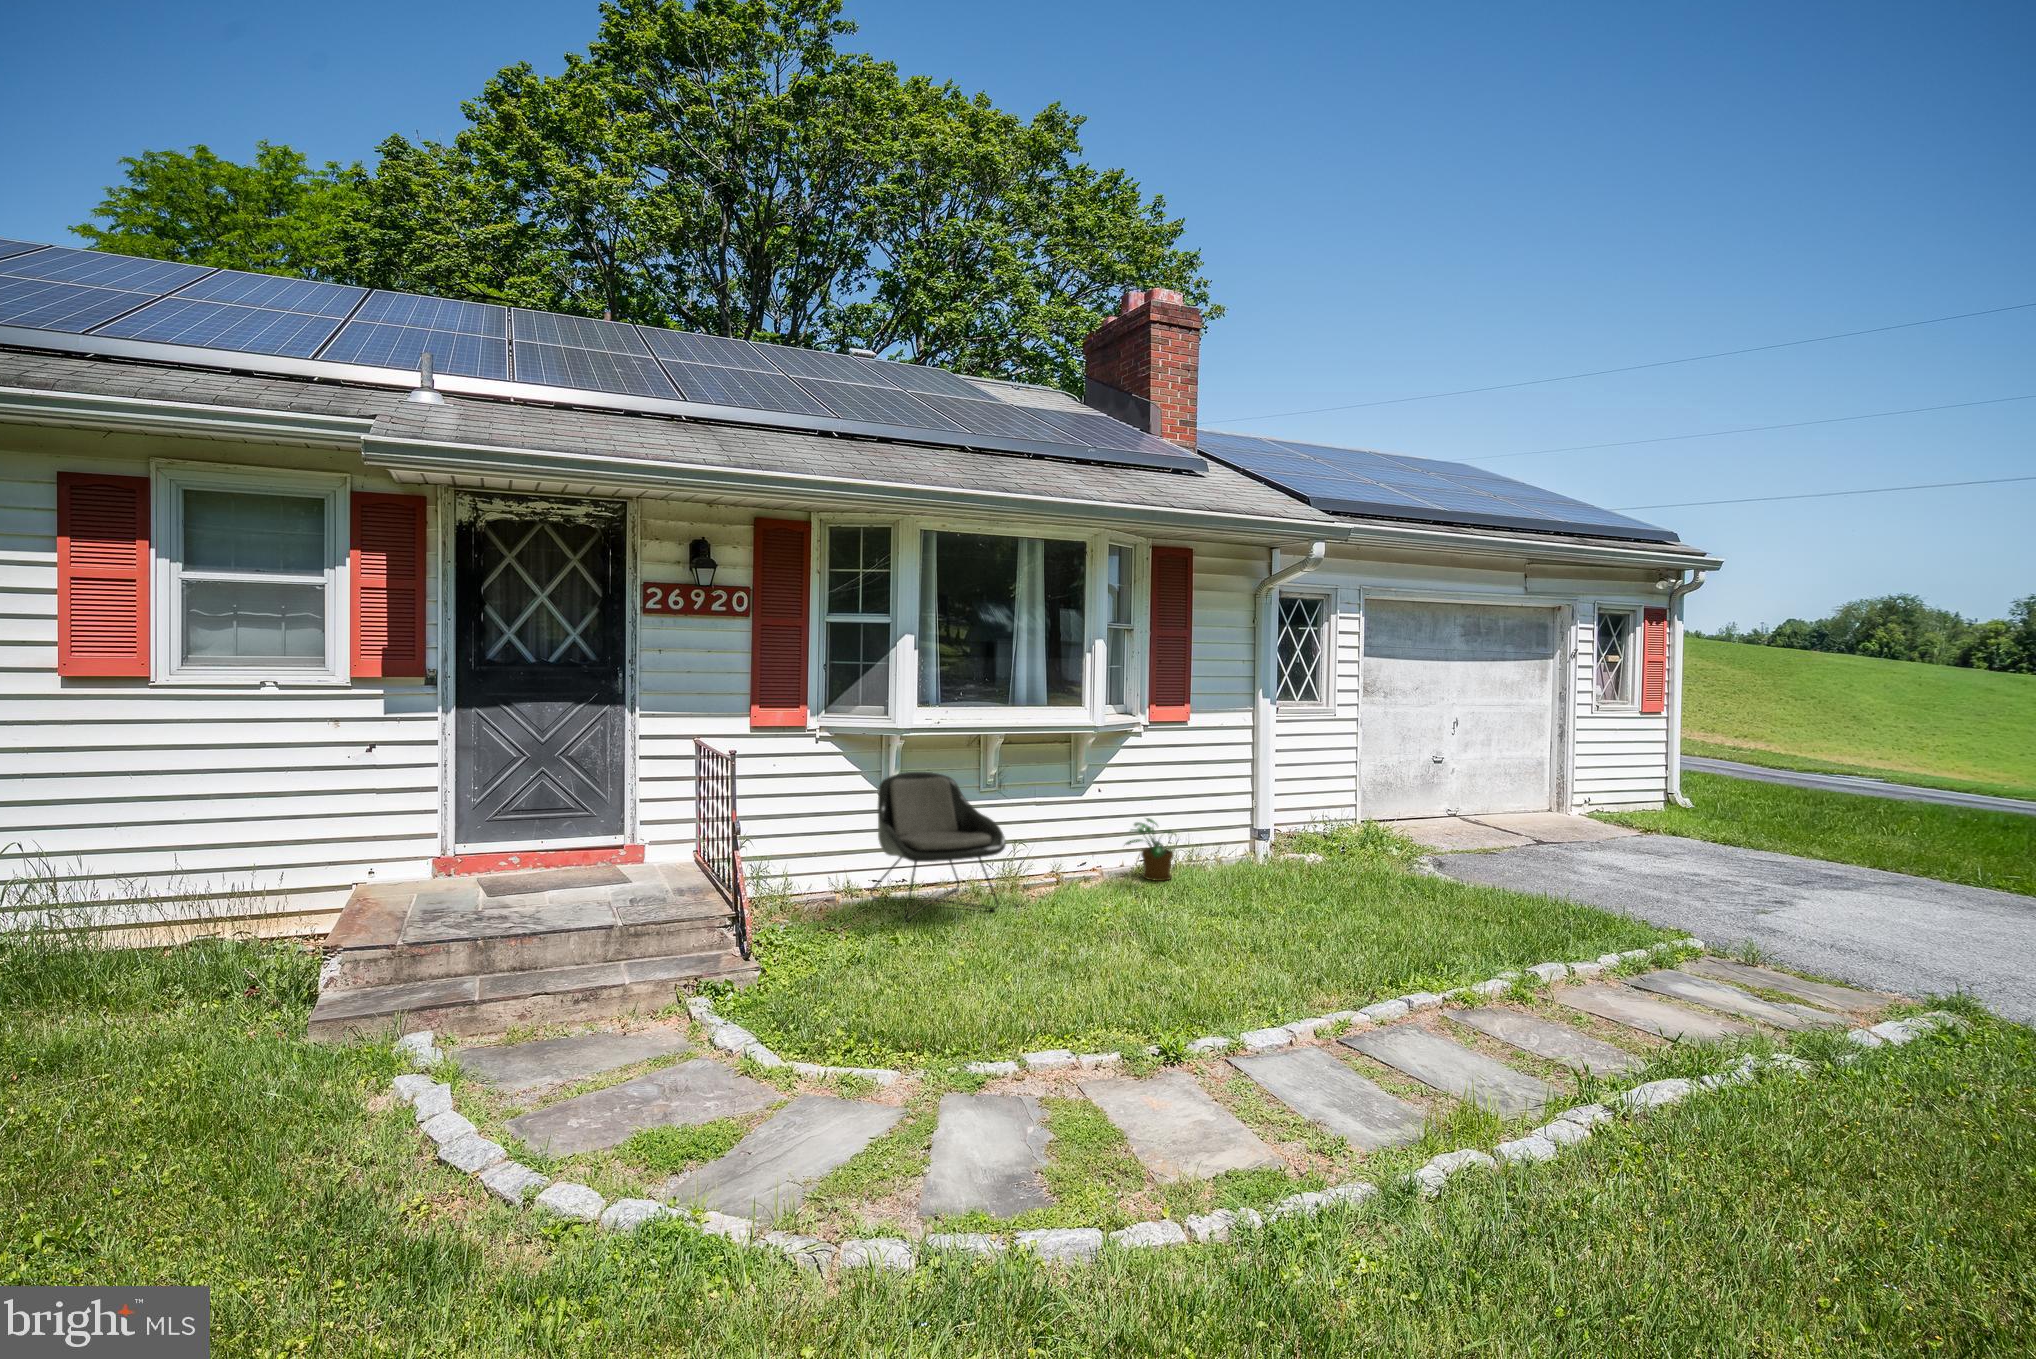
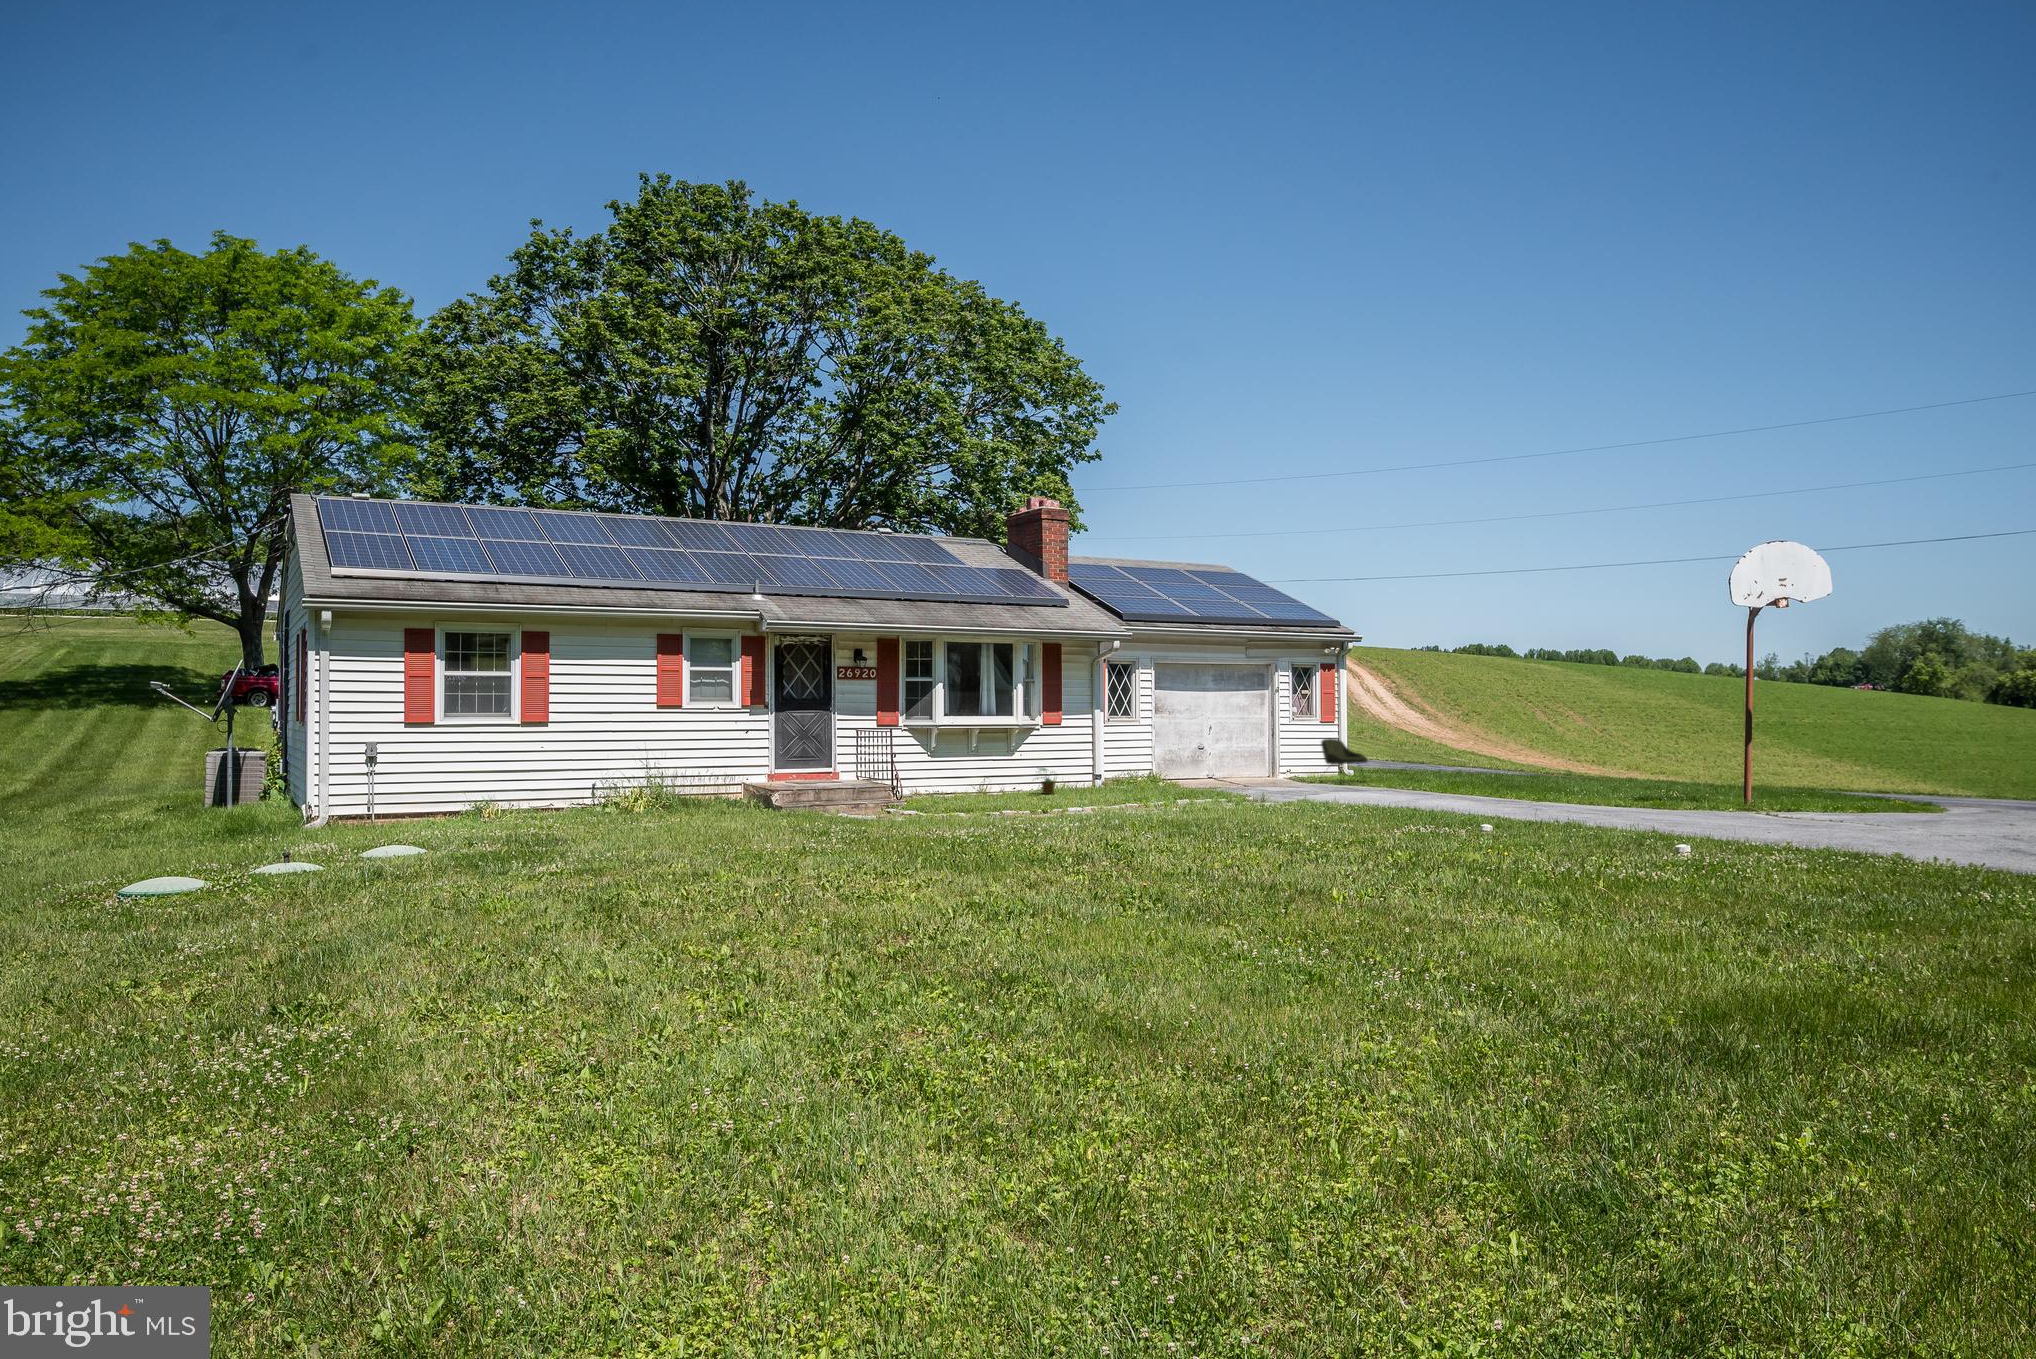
lounge chair: present [870,772,1006,921] -> present [1321,738,1368,782]

